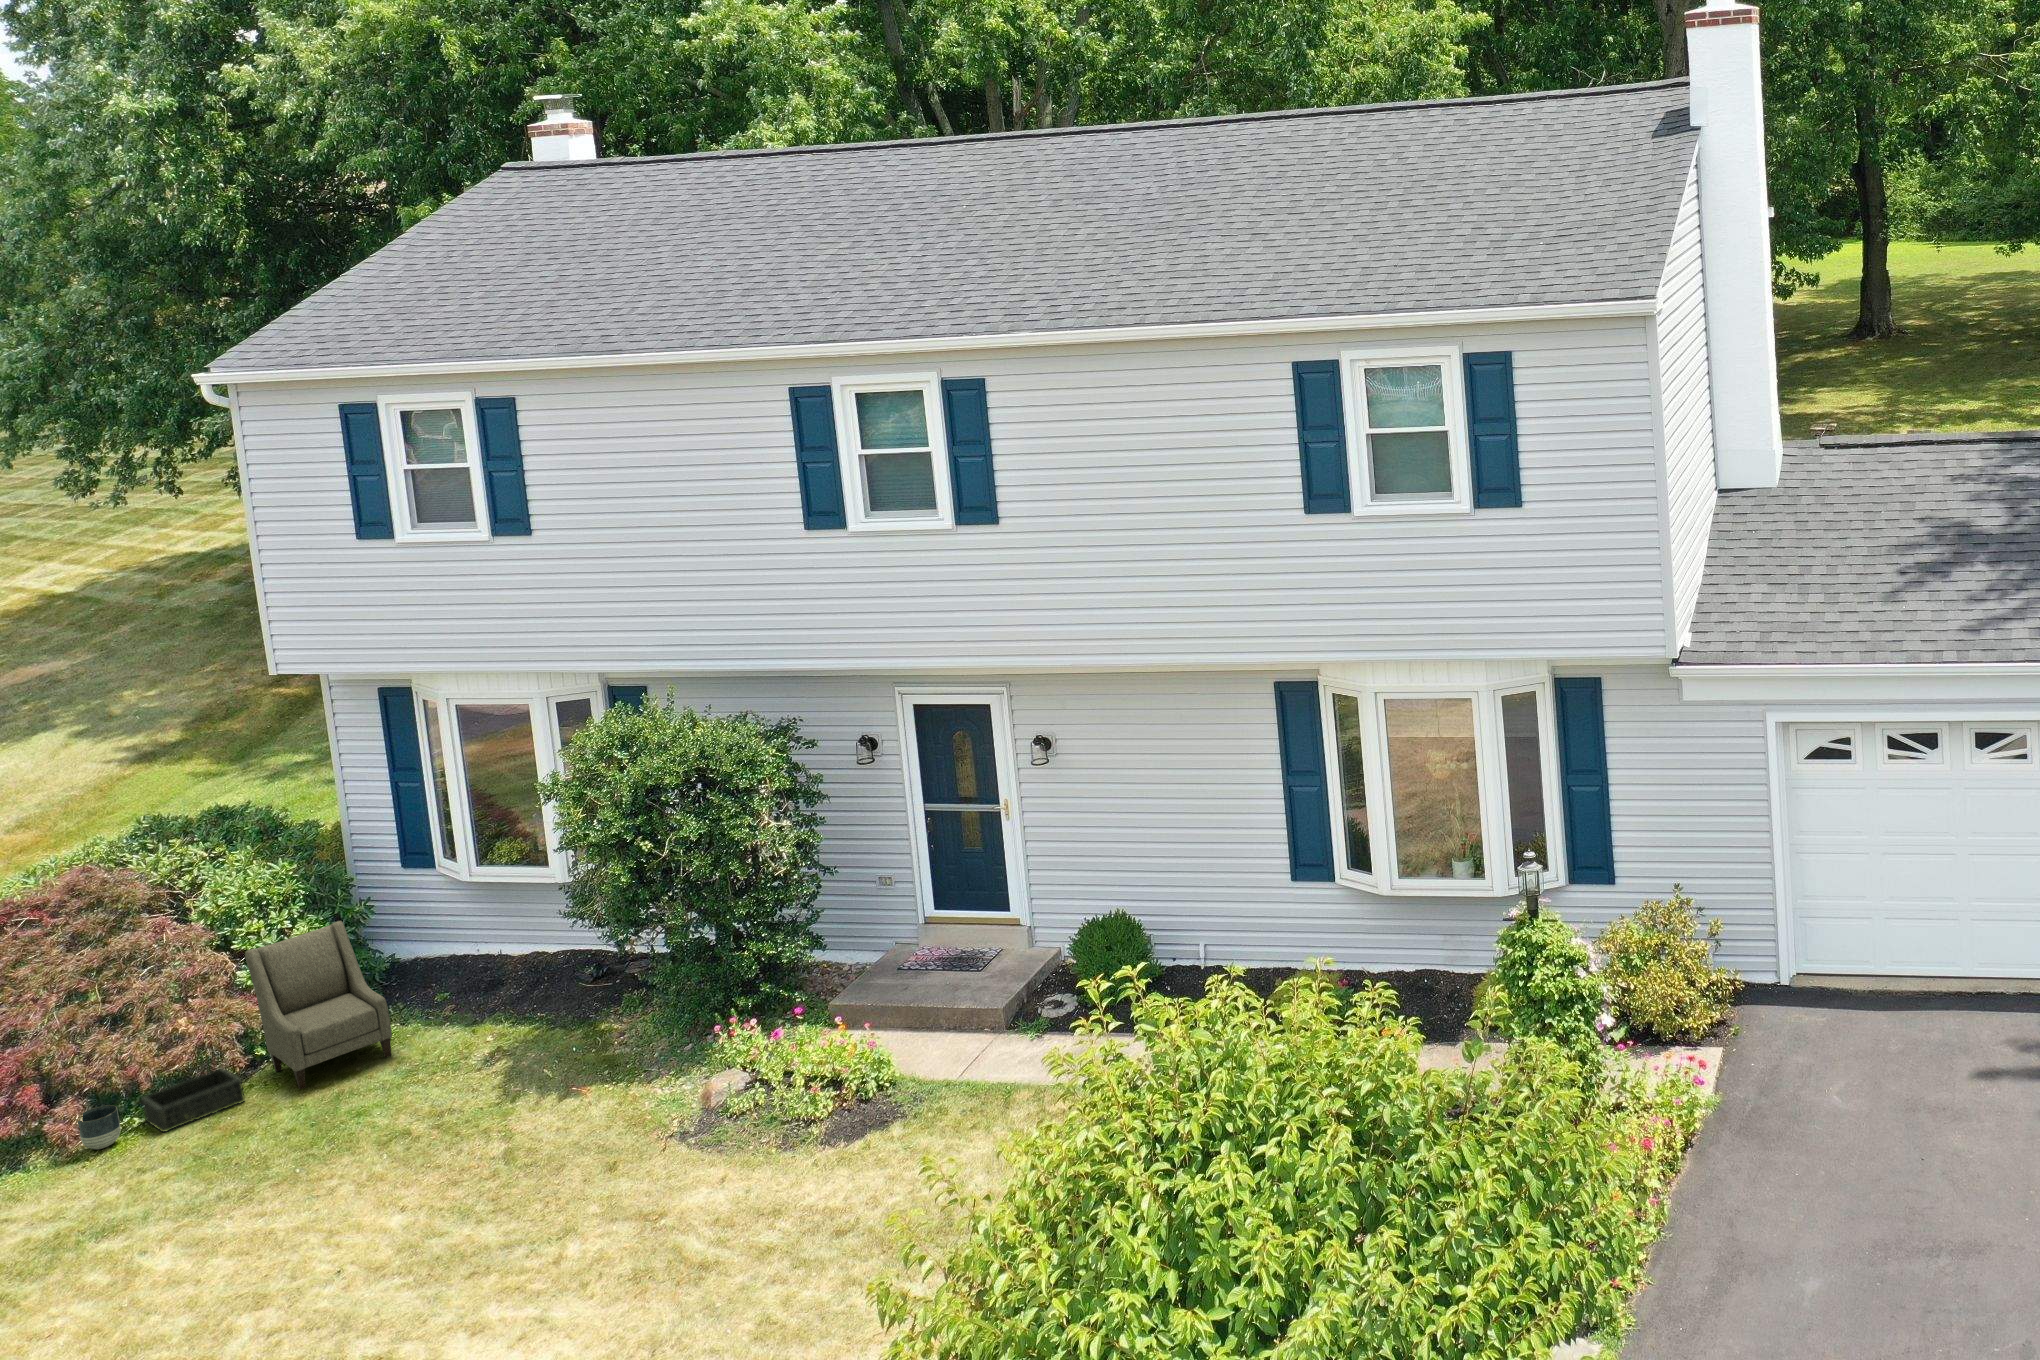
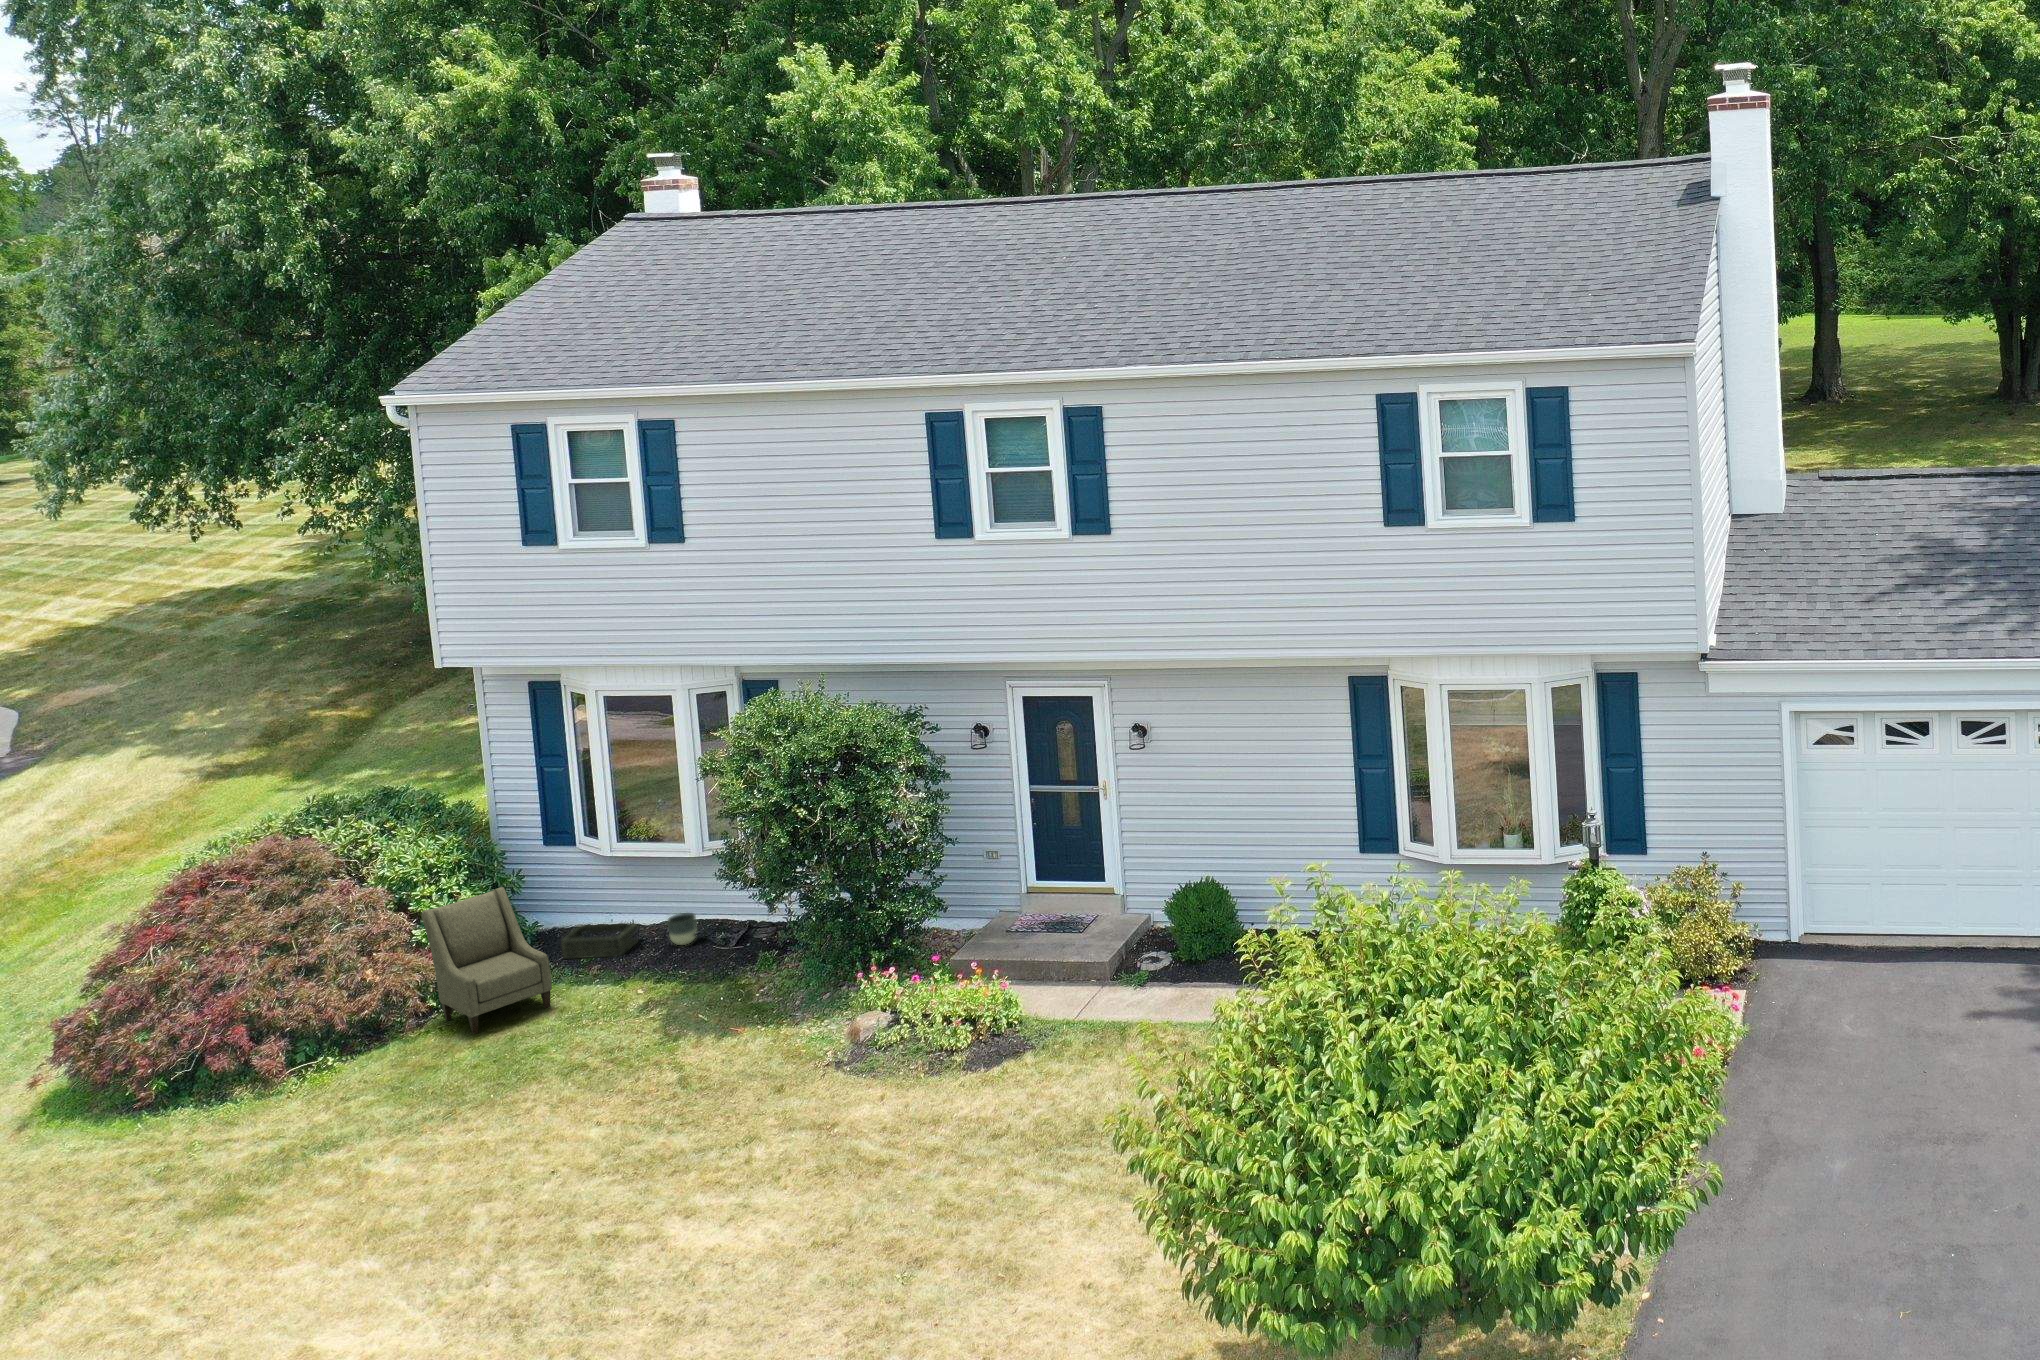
basket: present [142,1068,245,1132] -> present [561,923,638,959]
planter: present [78,1105,120,1149] -> present [668,913,697,945]

